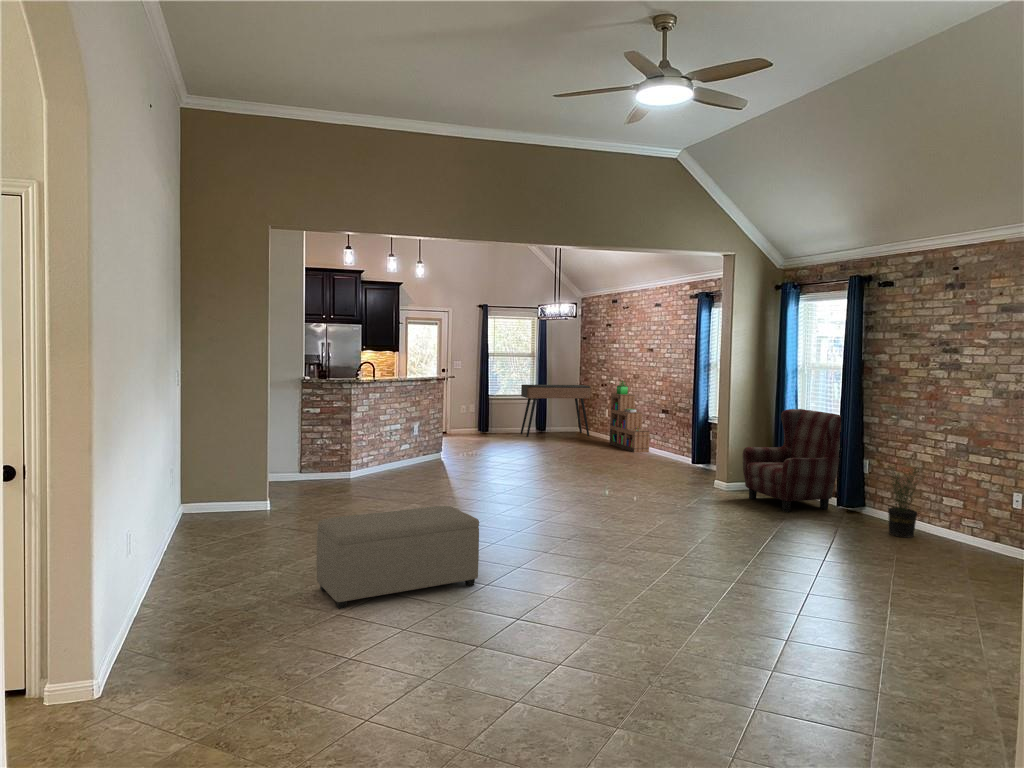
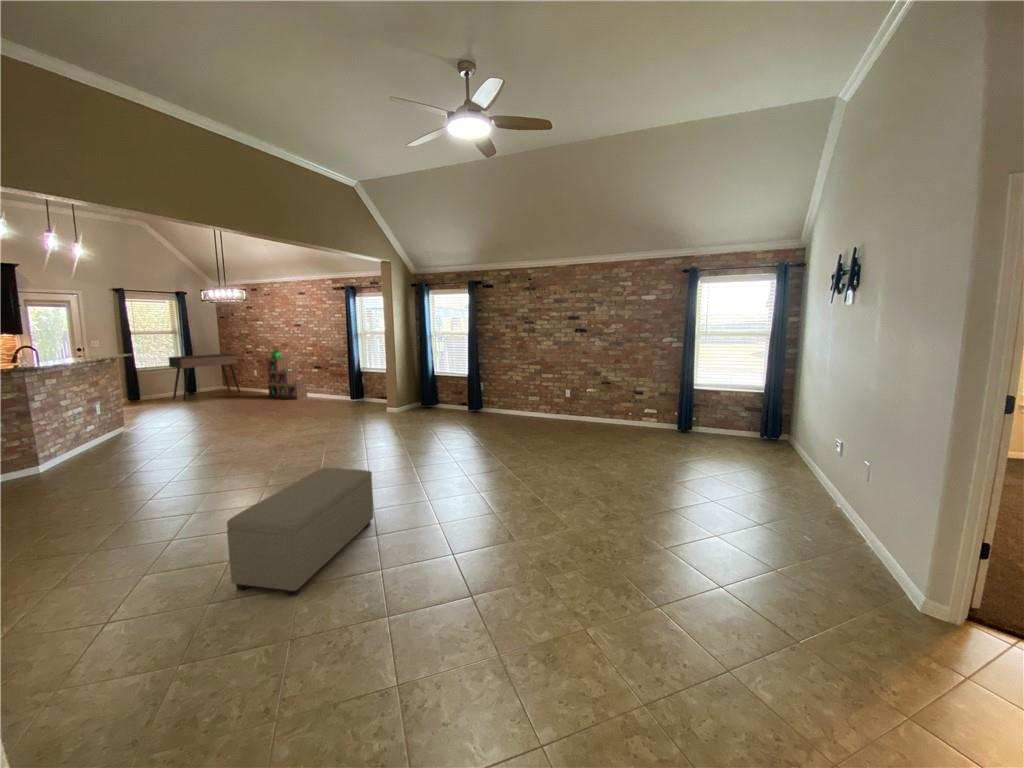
armchair: present [743,409,841,512] -> none [414,358,471,420]
potted plant: present [888,466,917,538] -> none [503,381,525,421]

